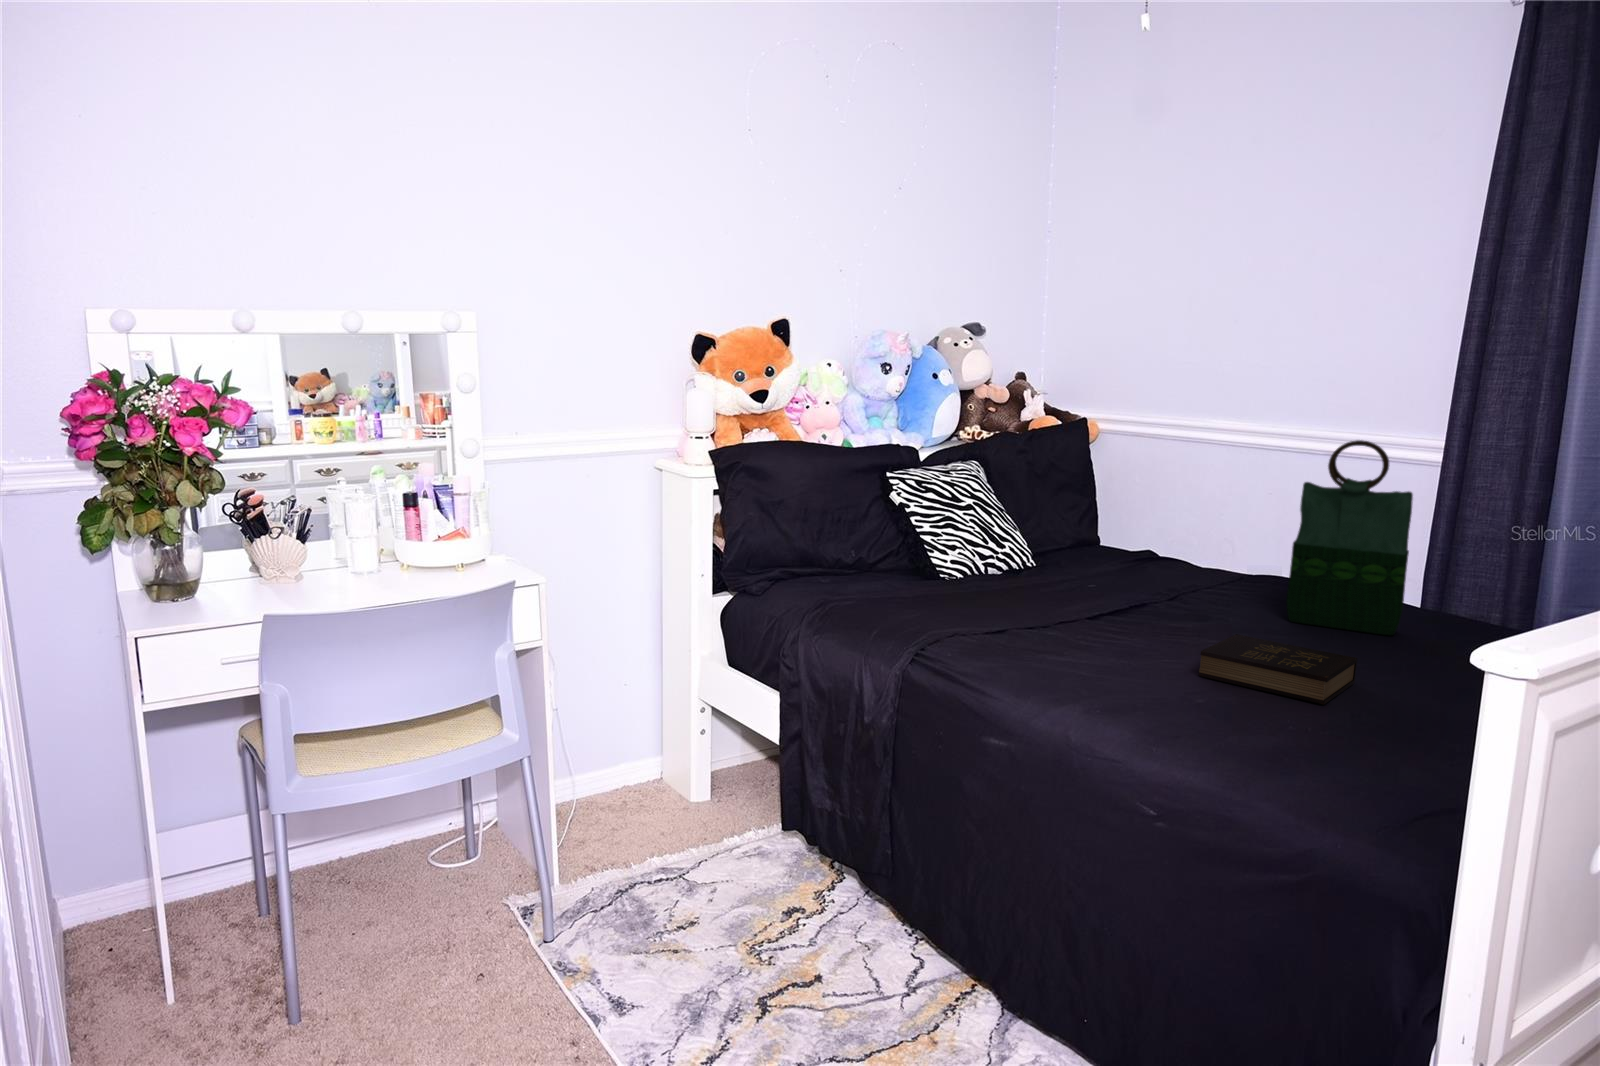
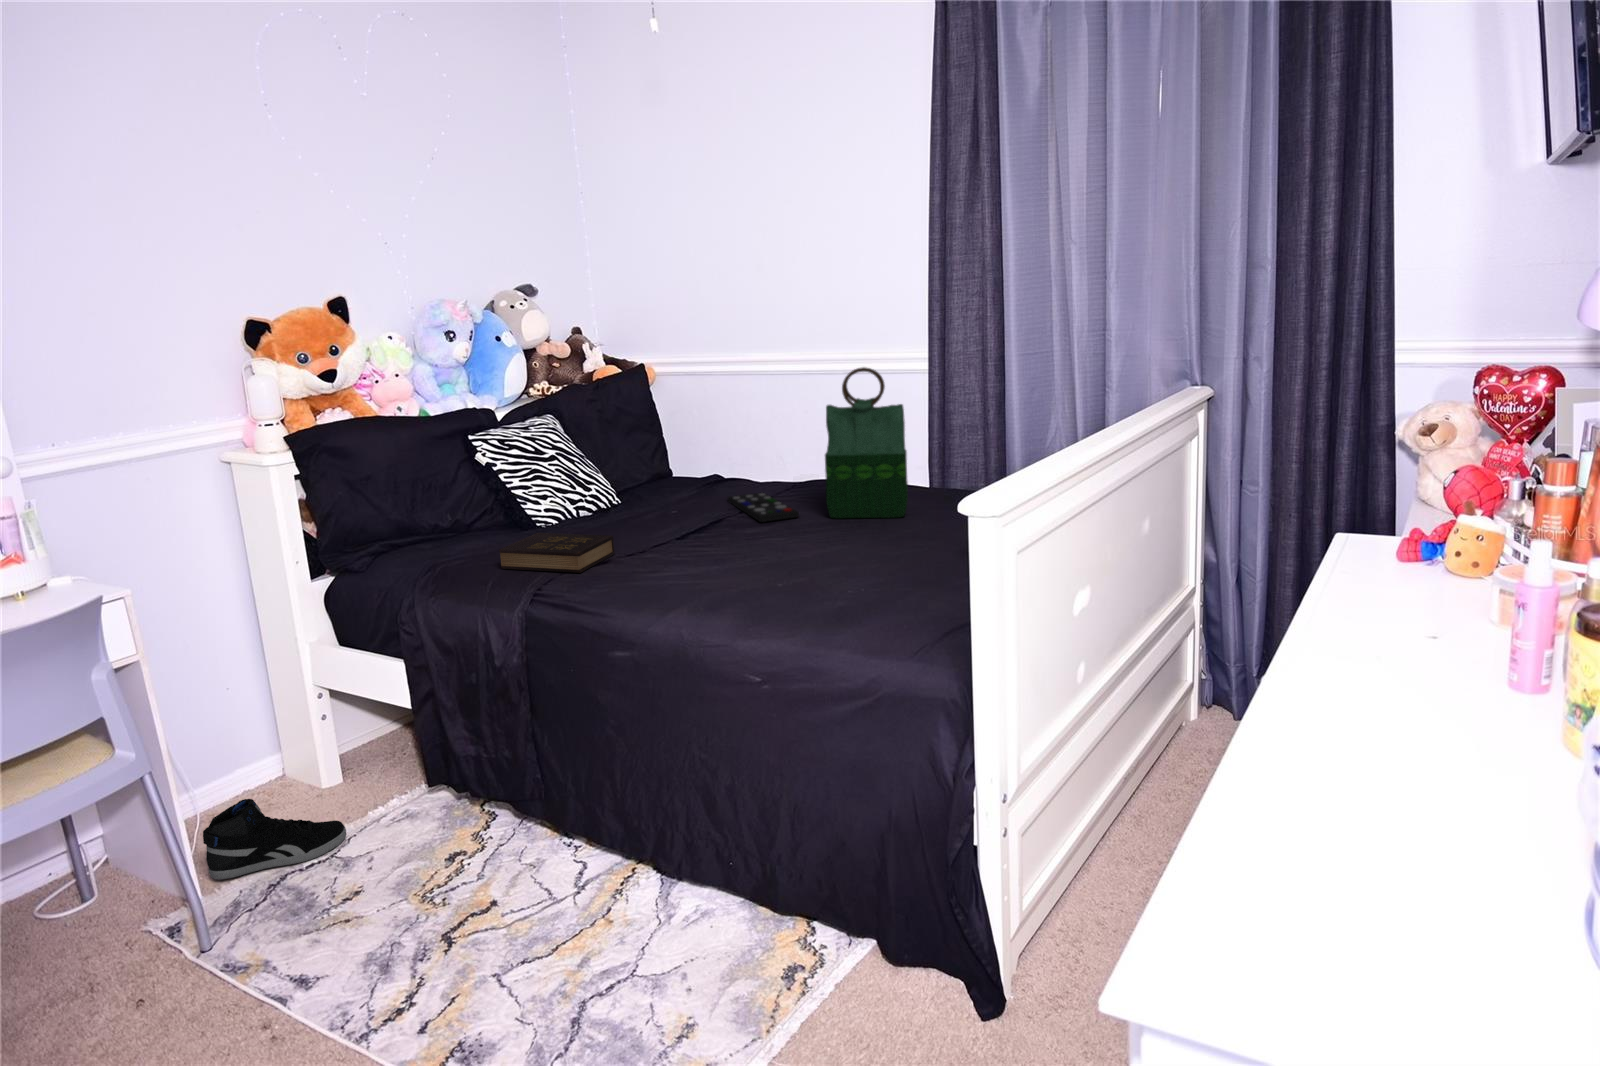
remote control: none [1160,576,1248,613] -> present [728,493,799,522]
hardback book: present [1199,634,1357,704] -> present [499,533,615,573]
sneaker: none [572,798,698,875] -> present [203,799,346,880]

